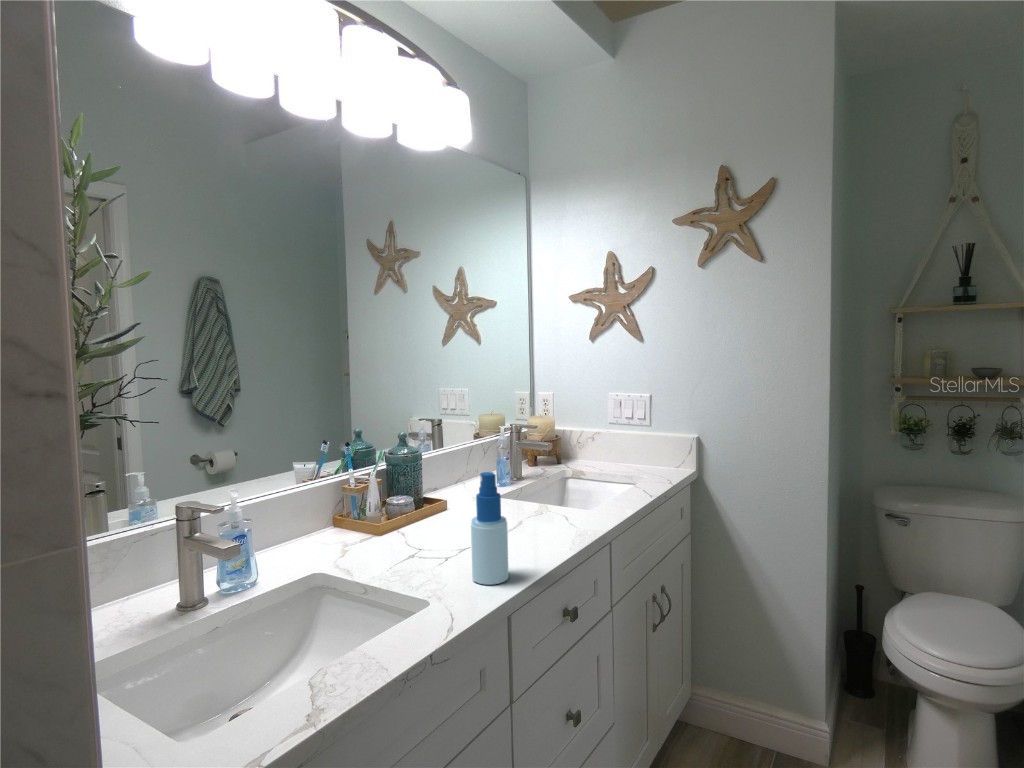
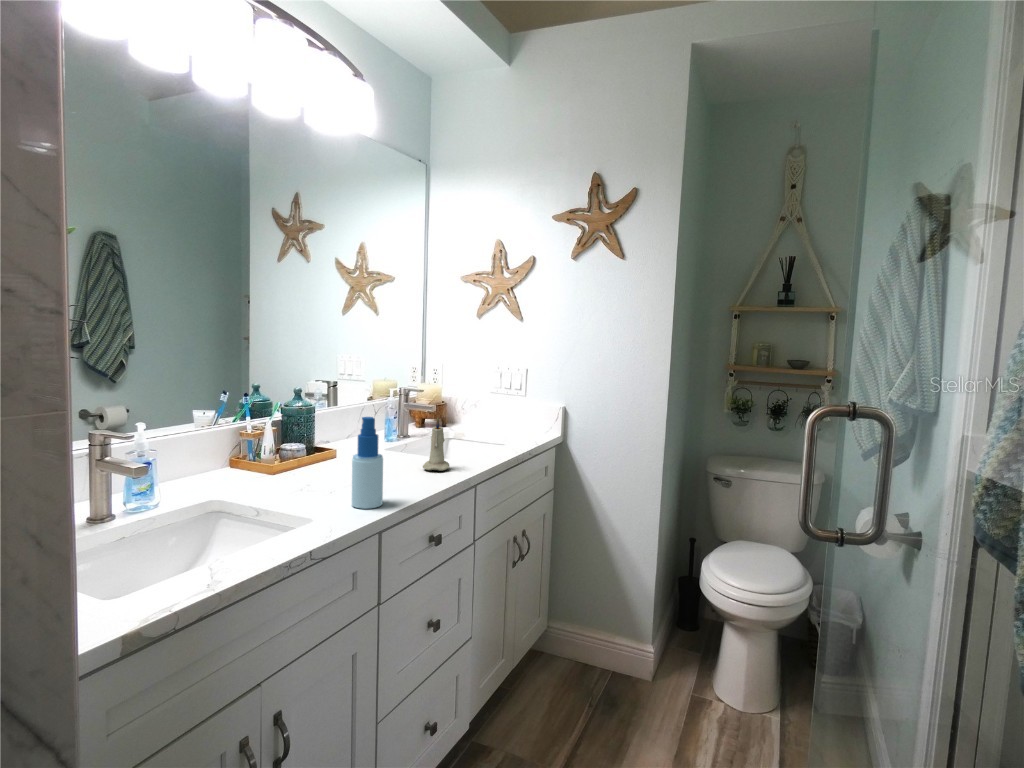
candle: none [546,462,577,526] -> present [423,418,449,471]

